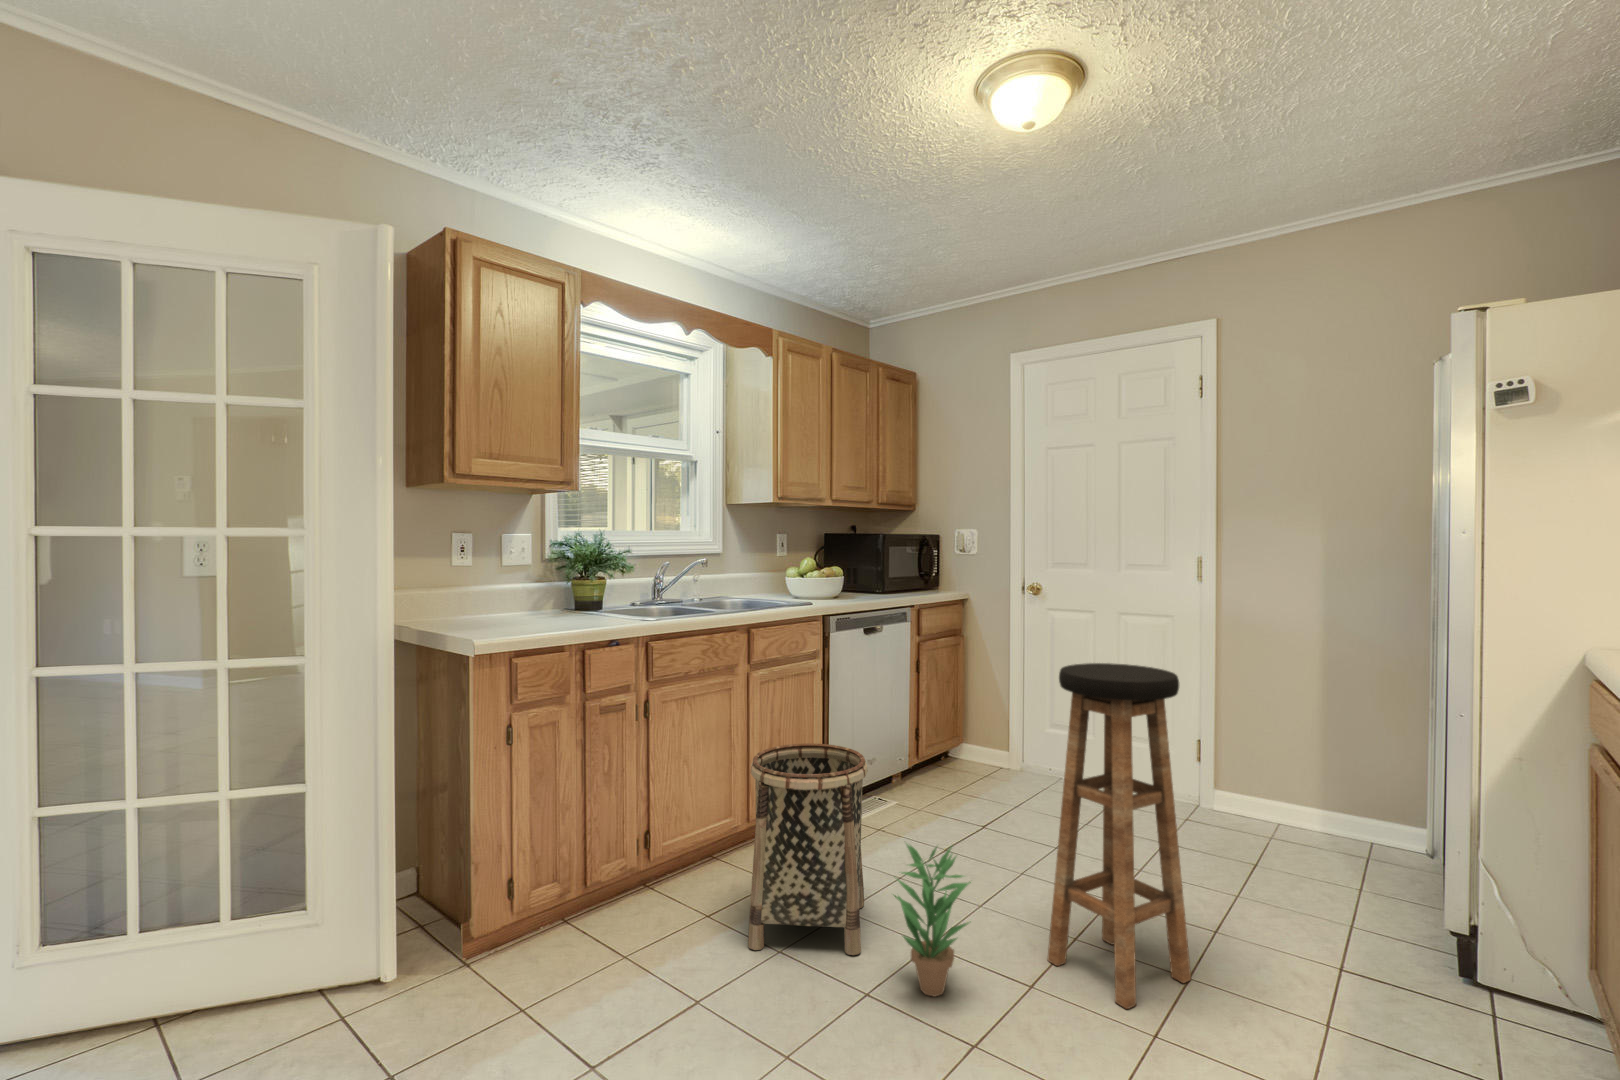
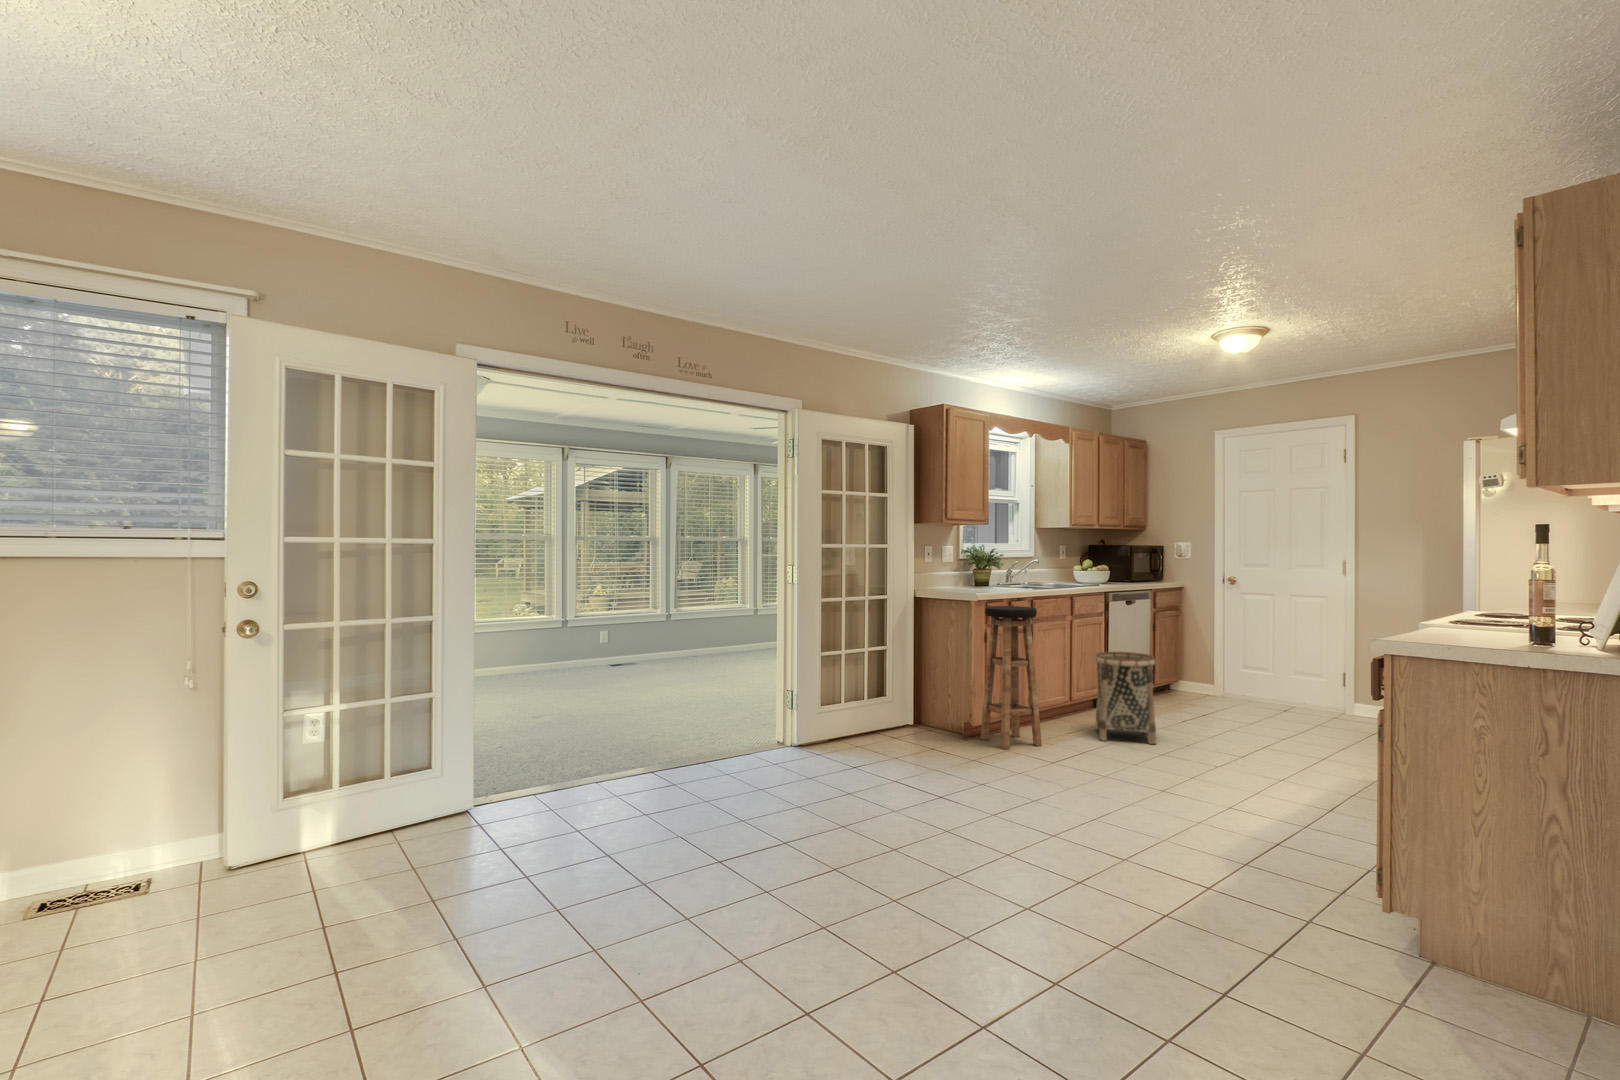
bar stool: present [1048,663,1191,1009] -> present [980,606,1042,749]
potted plant: present [895,844,971,996] -> none [1177,685,1218,755]

